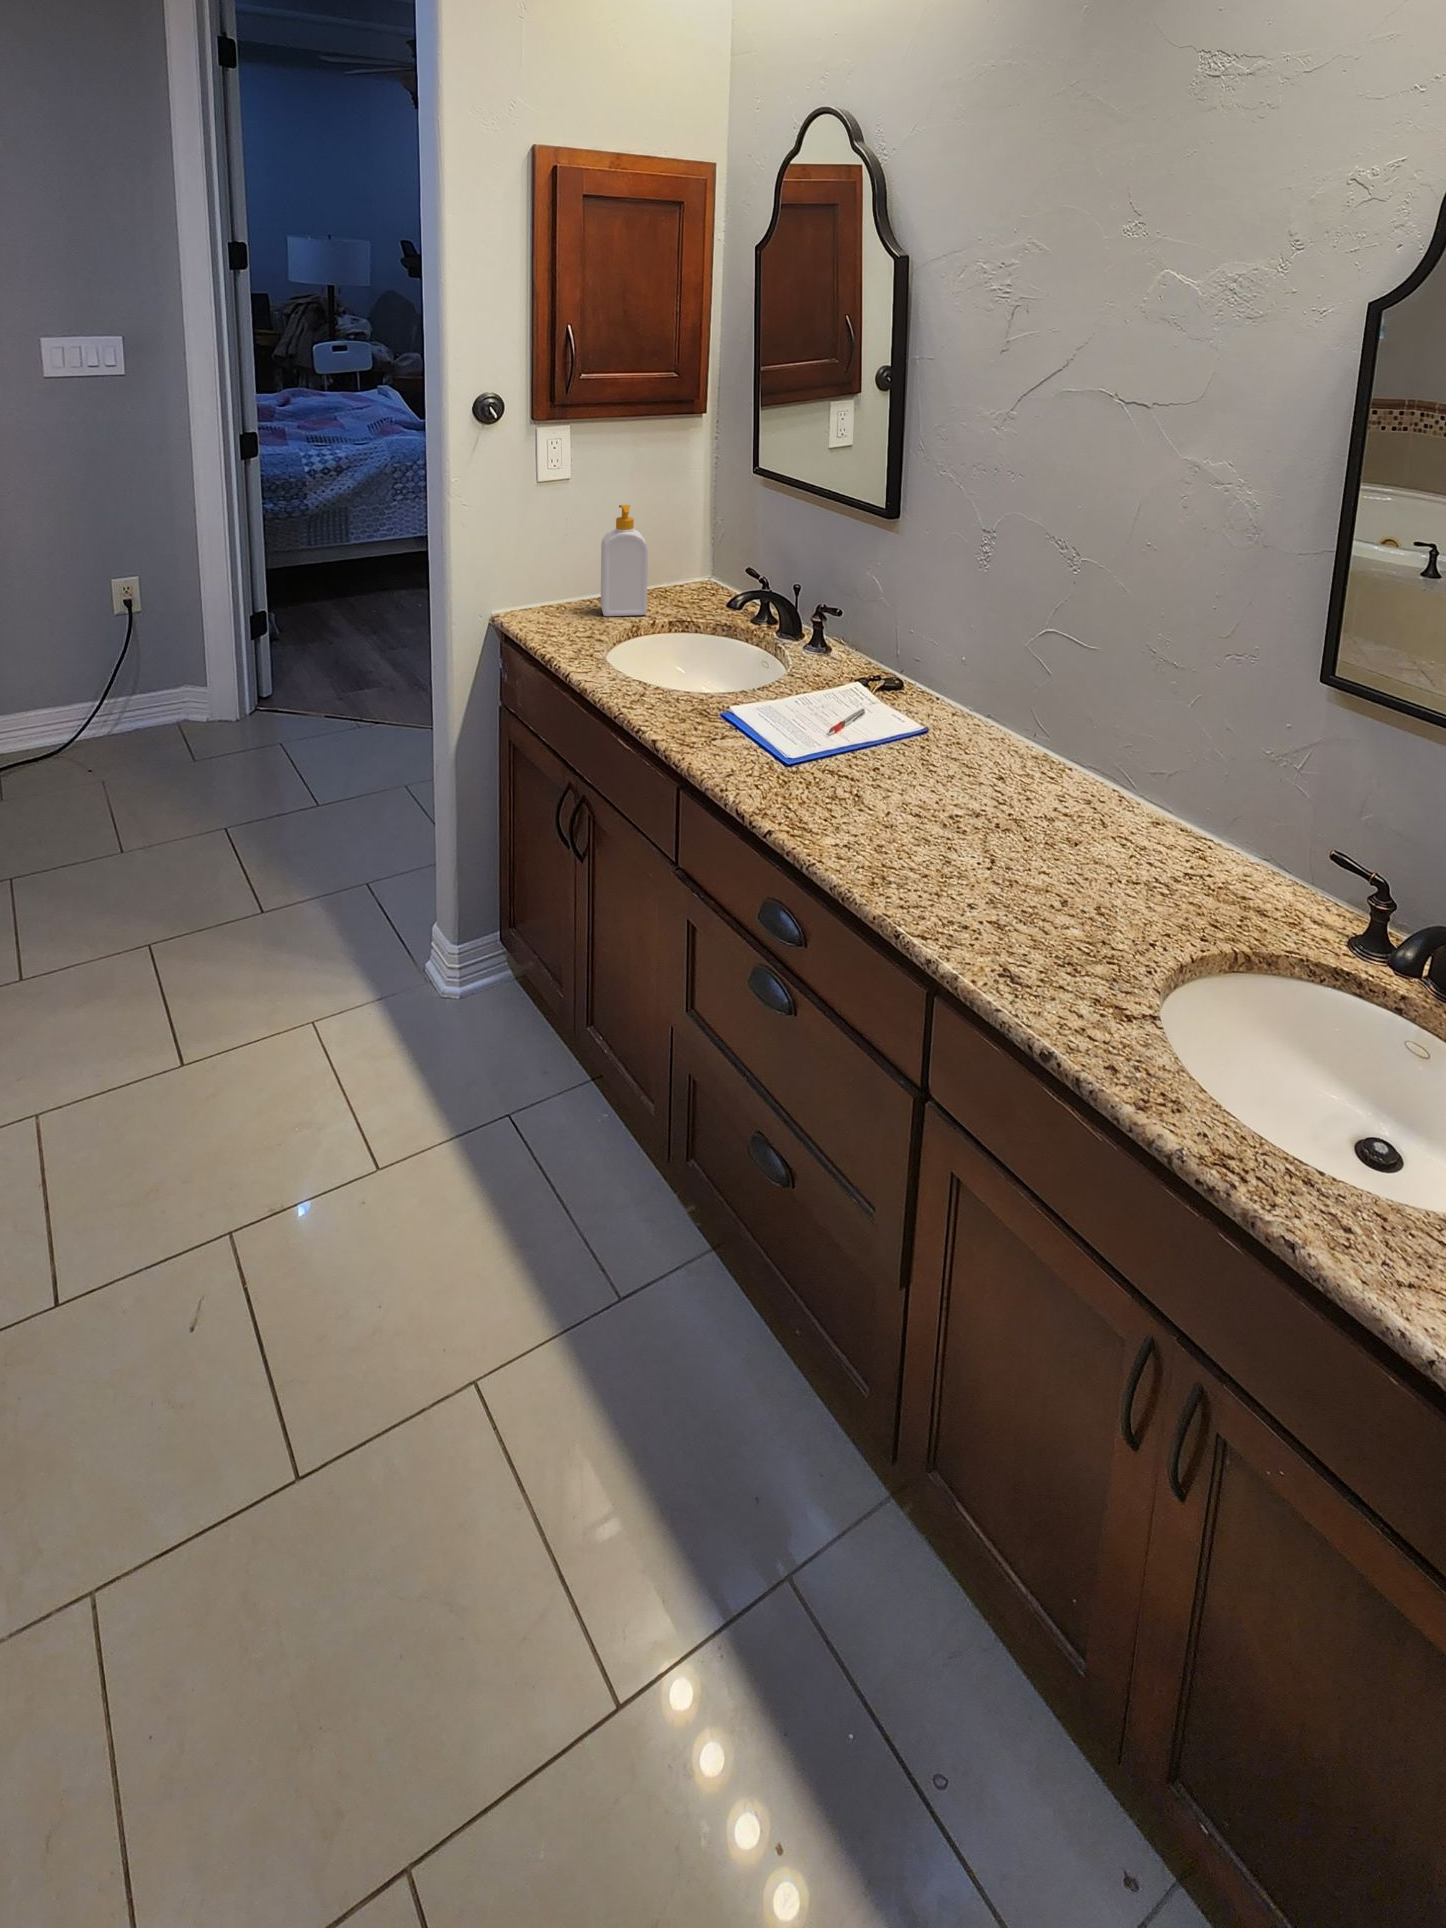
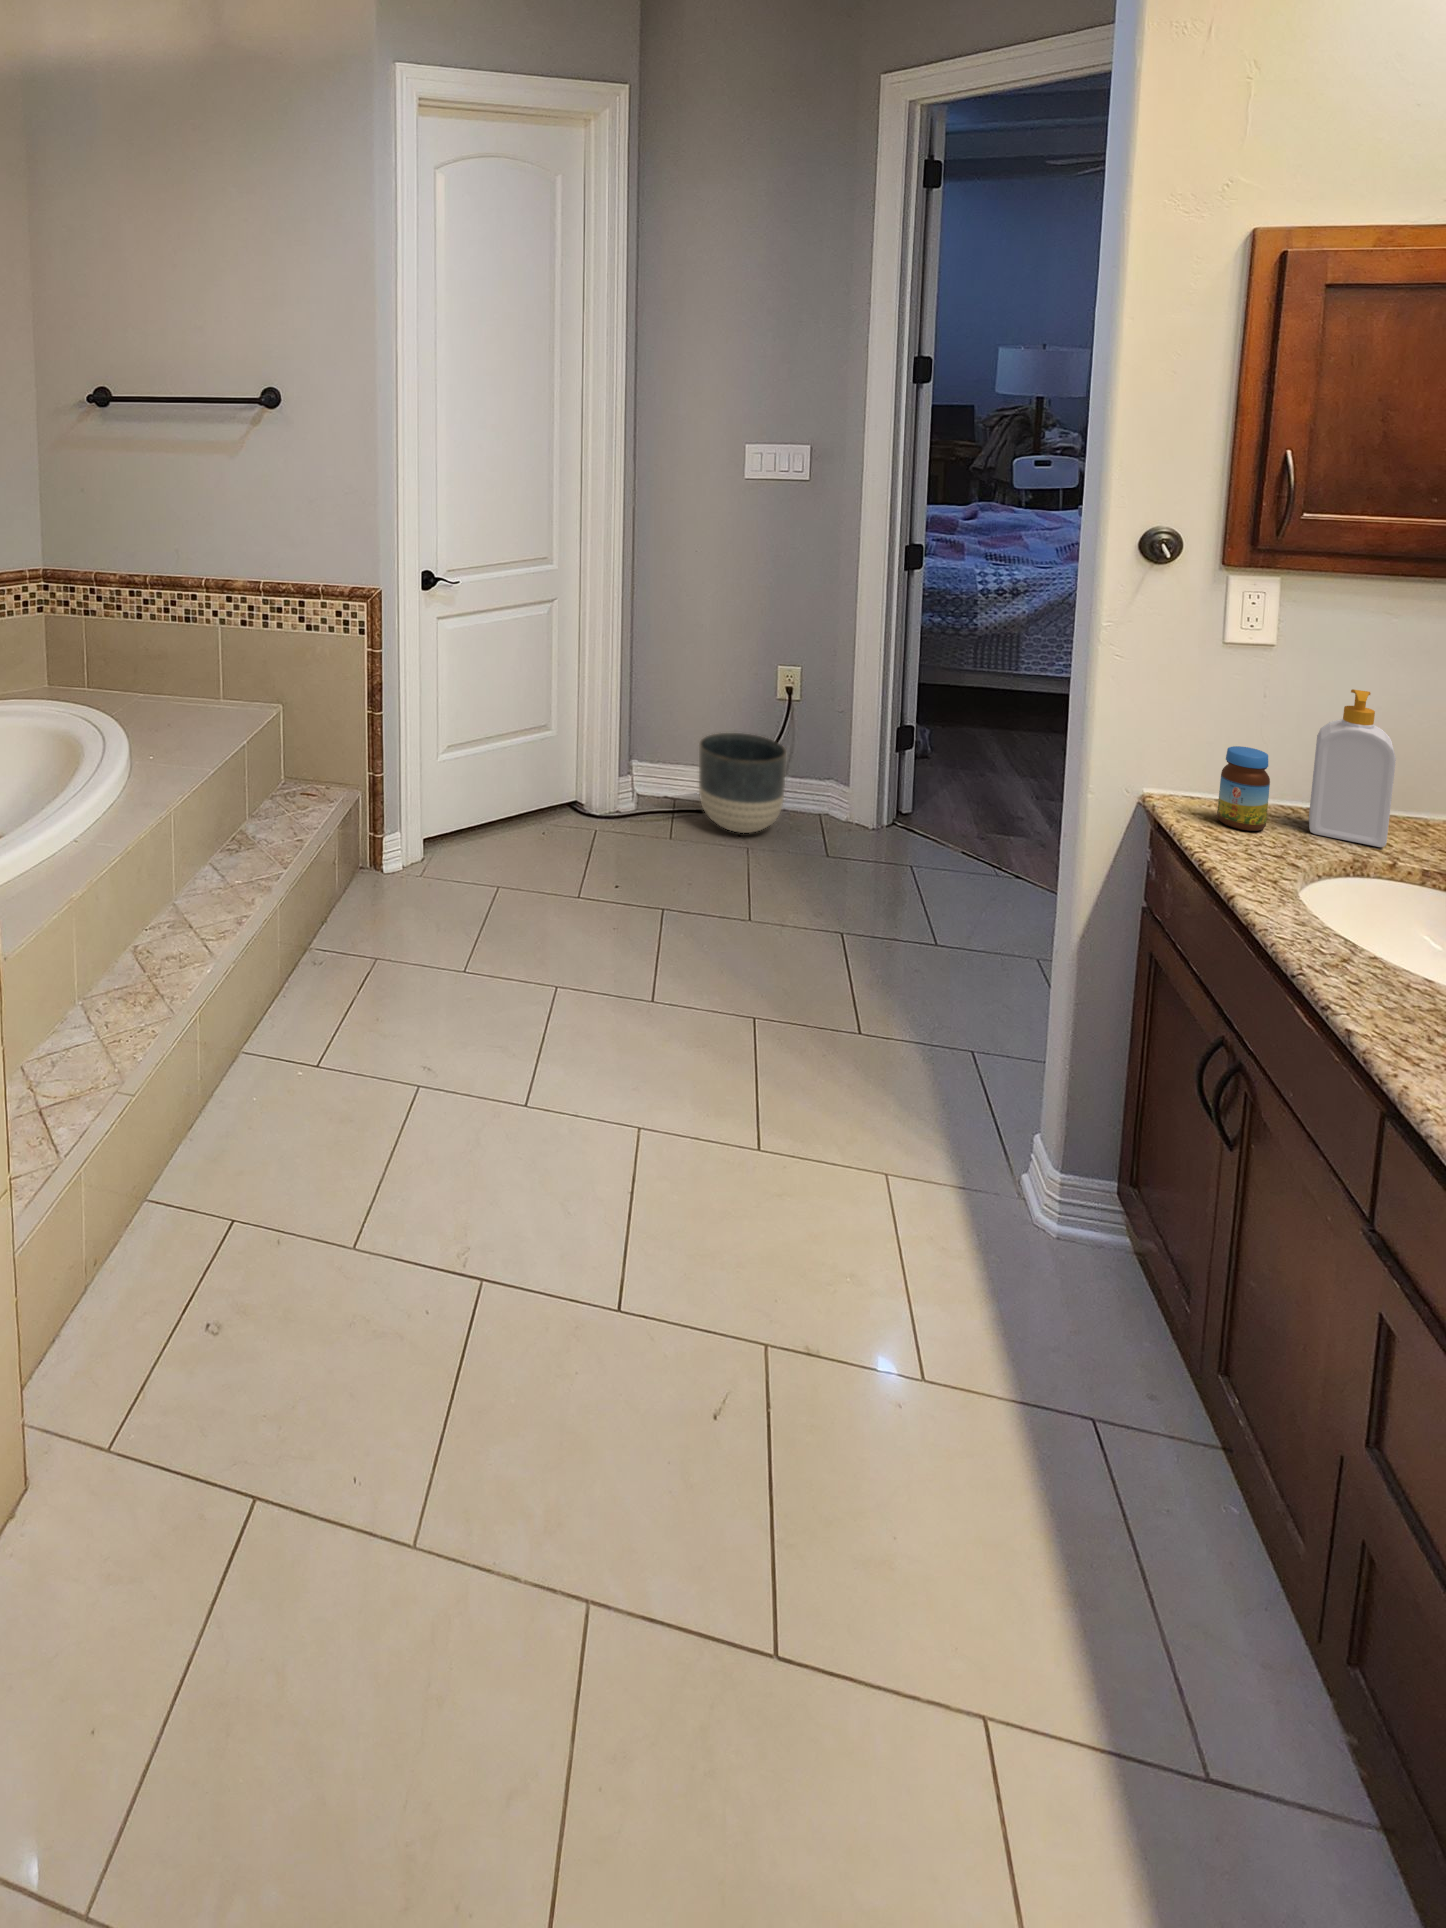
jar: none [546,562,578,625] -> present [1217,746,1270,831]
planter: none [24,659,137,770] -> present [699,733,786,833]

